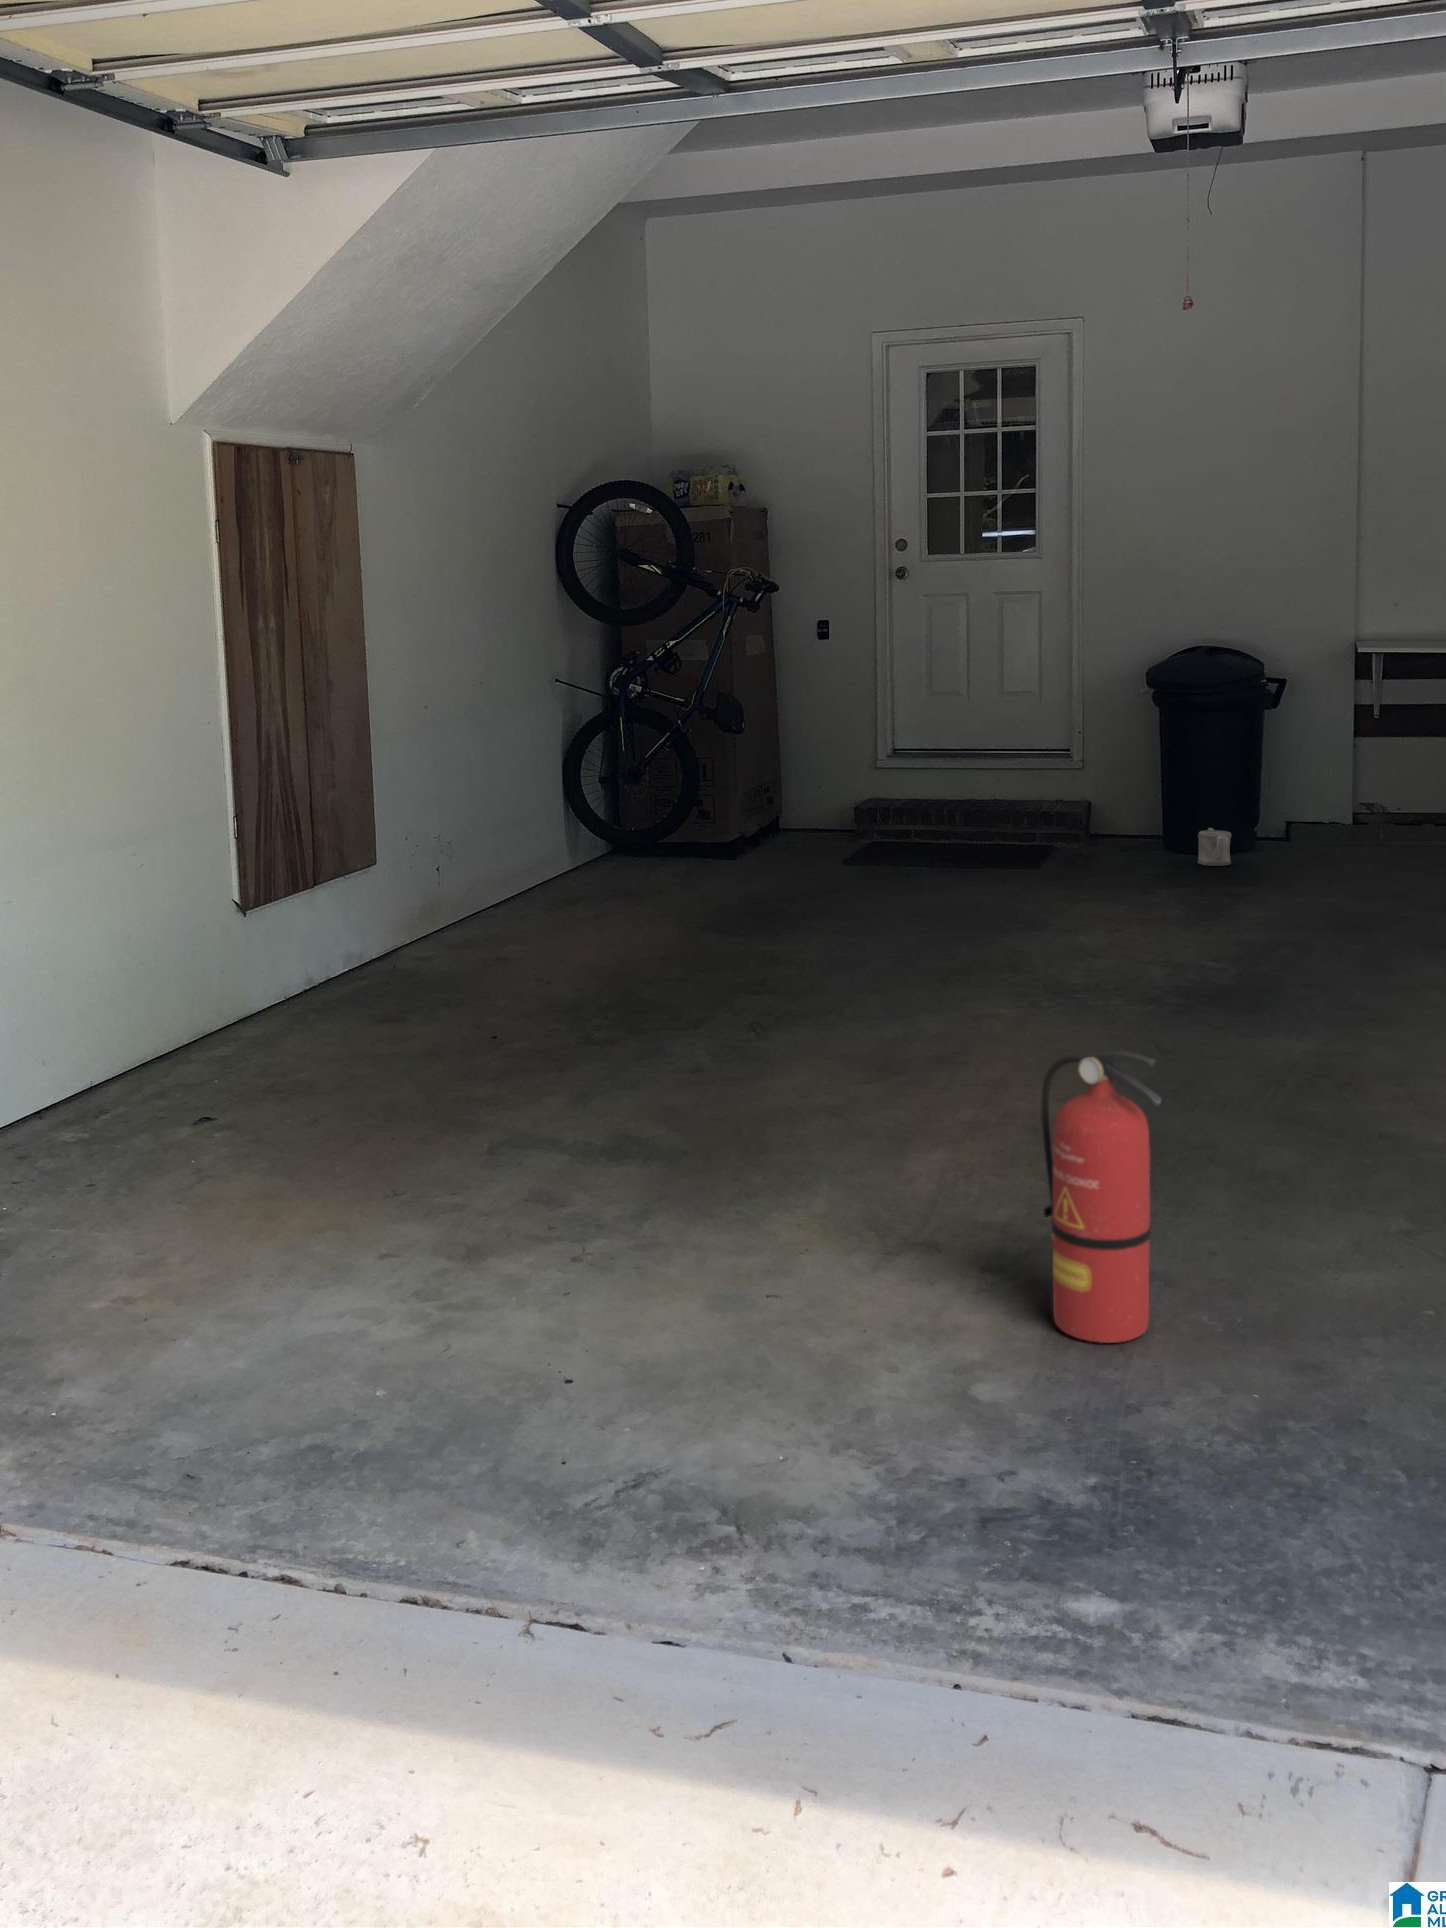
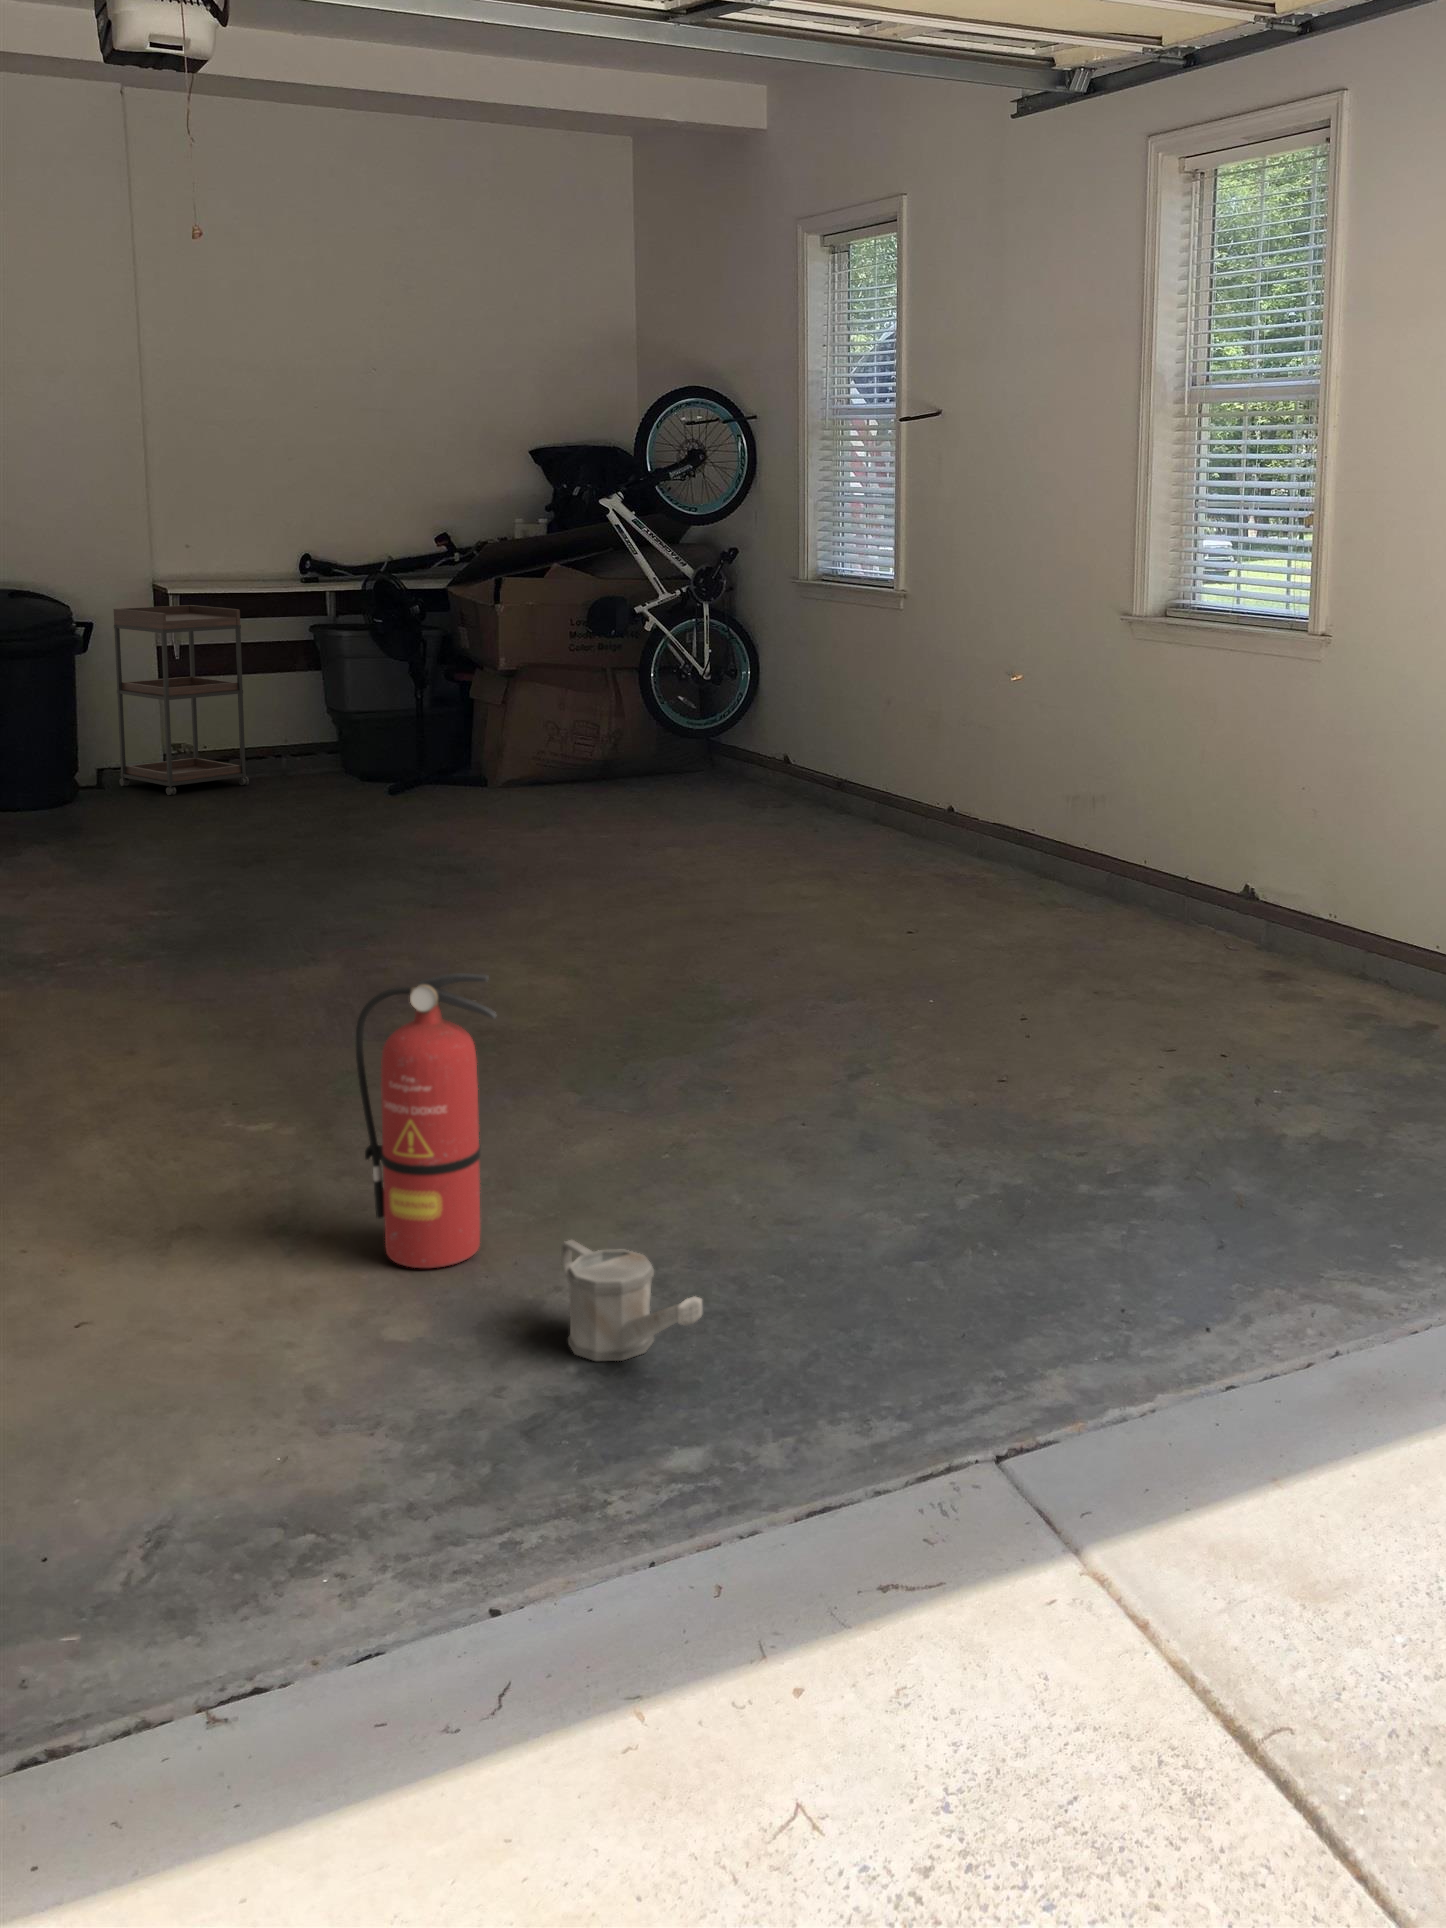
shelving unit: none [1304,666,1428,849] -> present [114,605,249,795]
watering can: present [1198,828,1232,866] -> present [561,1239,702,1361]

